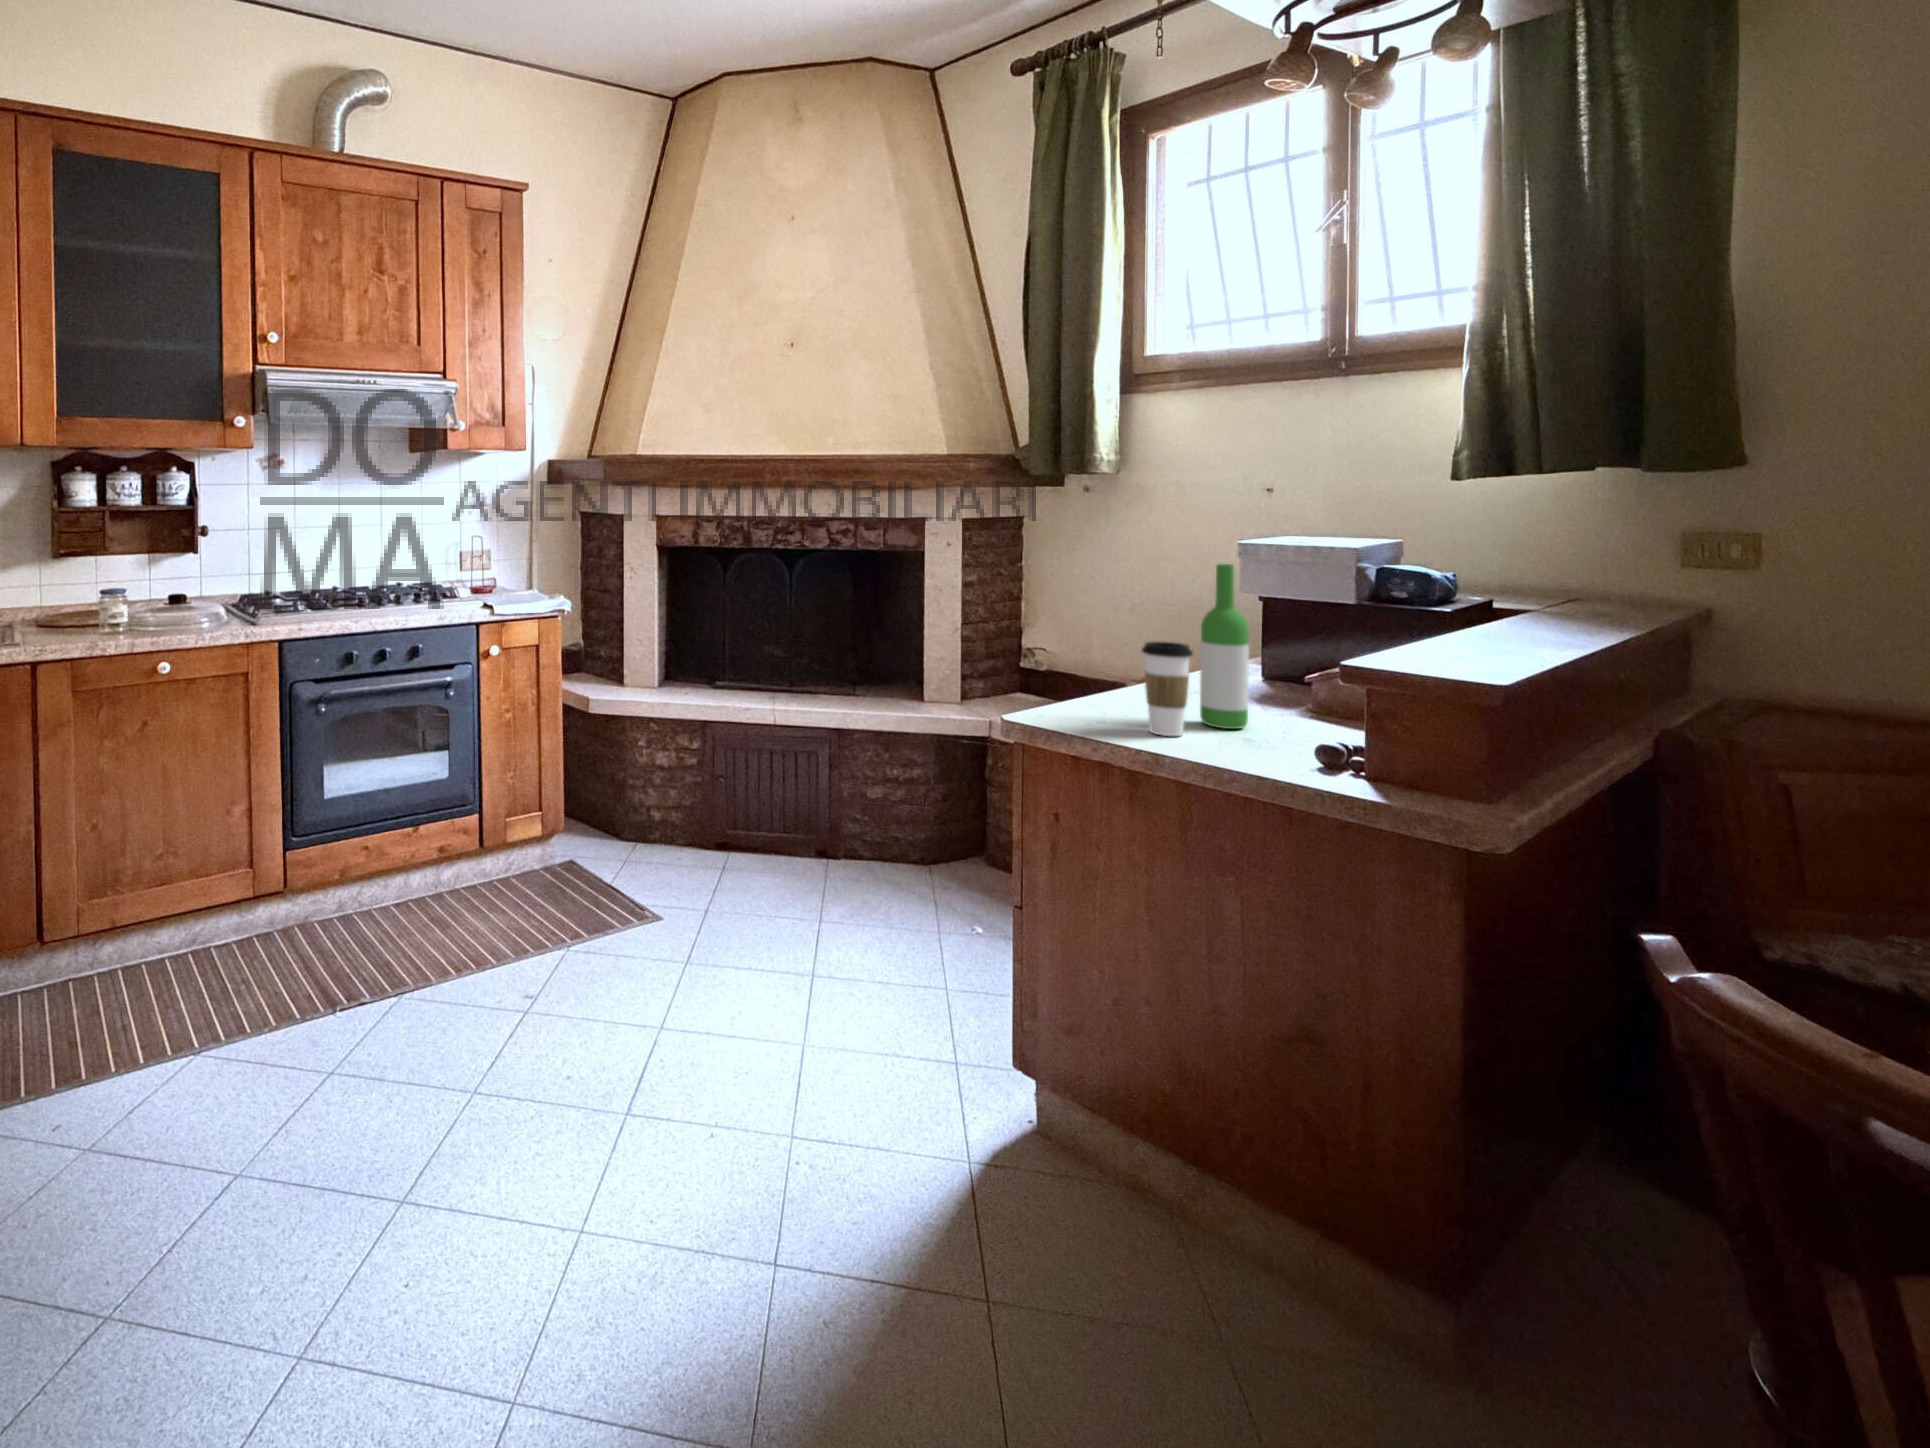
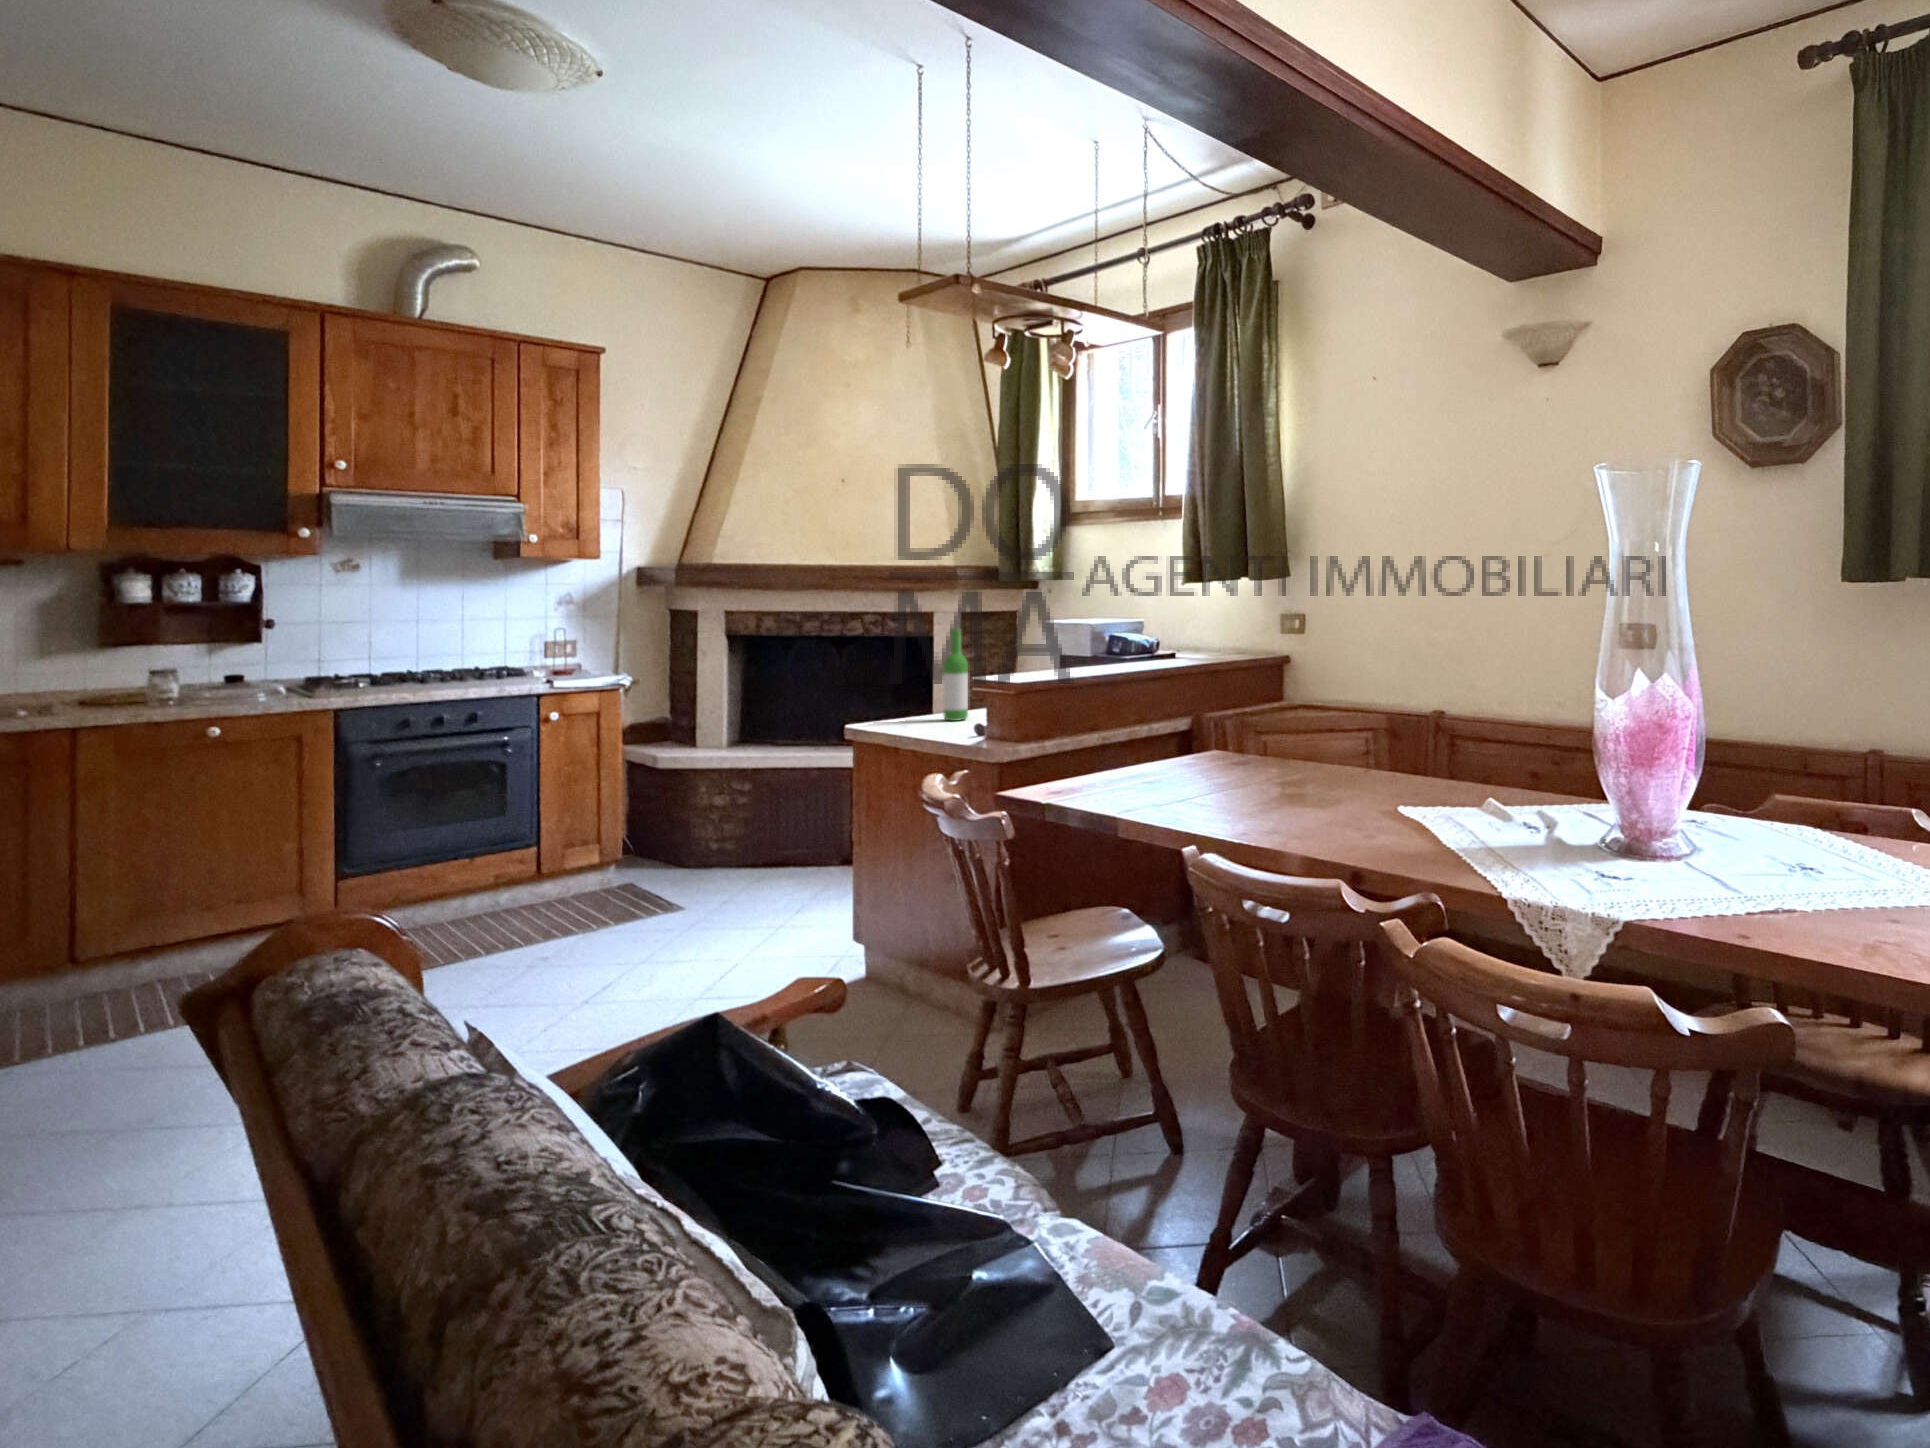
coffee cup: present [1142,642,1193,736] -> none [898,673,925,724]

